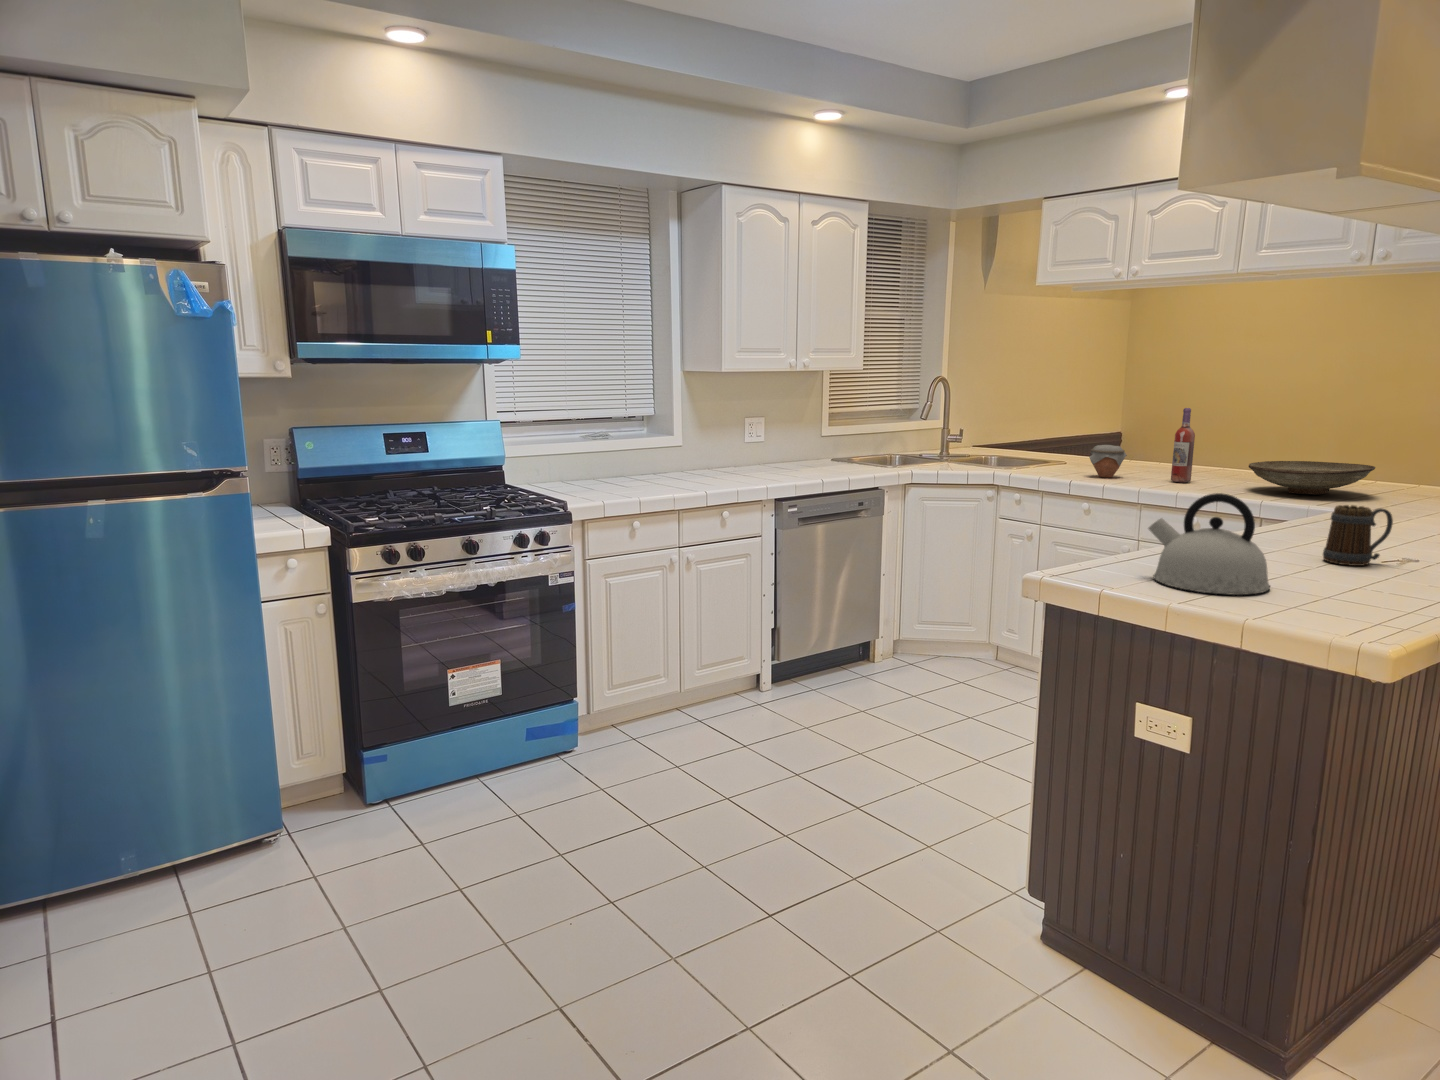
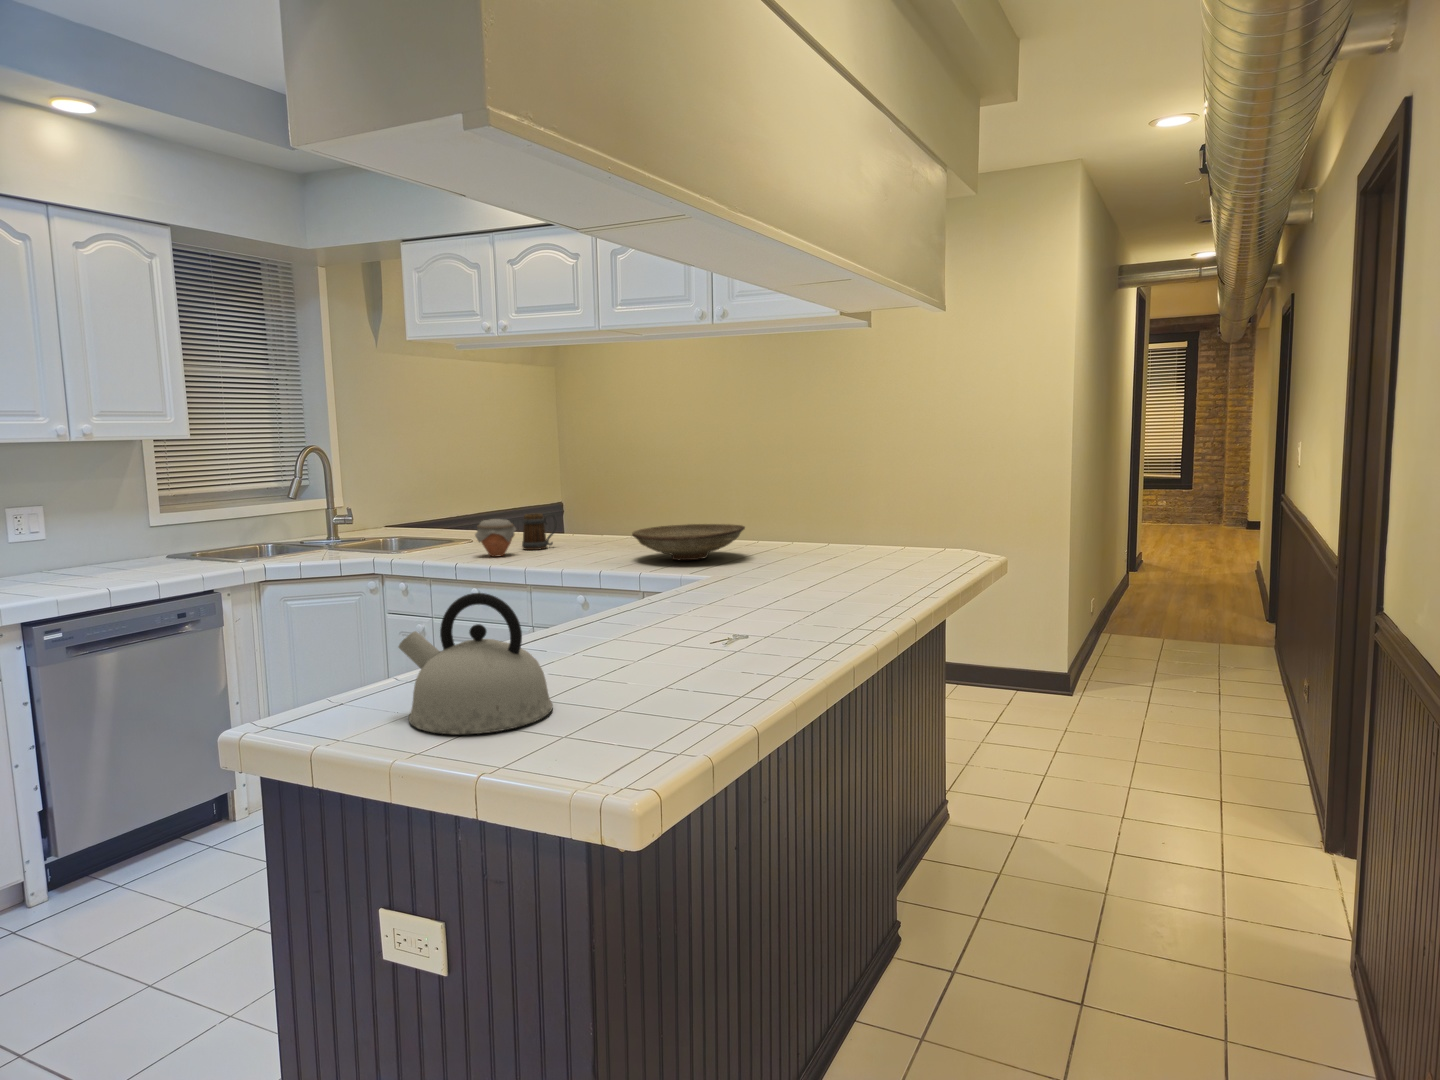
wine bottle: present [1171,408,1195,483] -> none [561,474,583,556]
mug: present [1323,505,1393,566] -> present [522,513,557,550]

